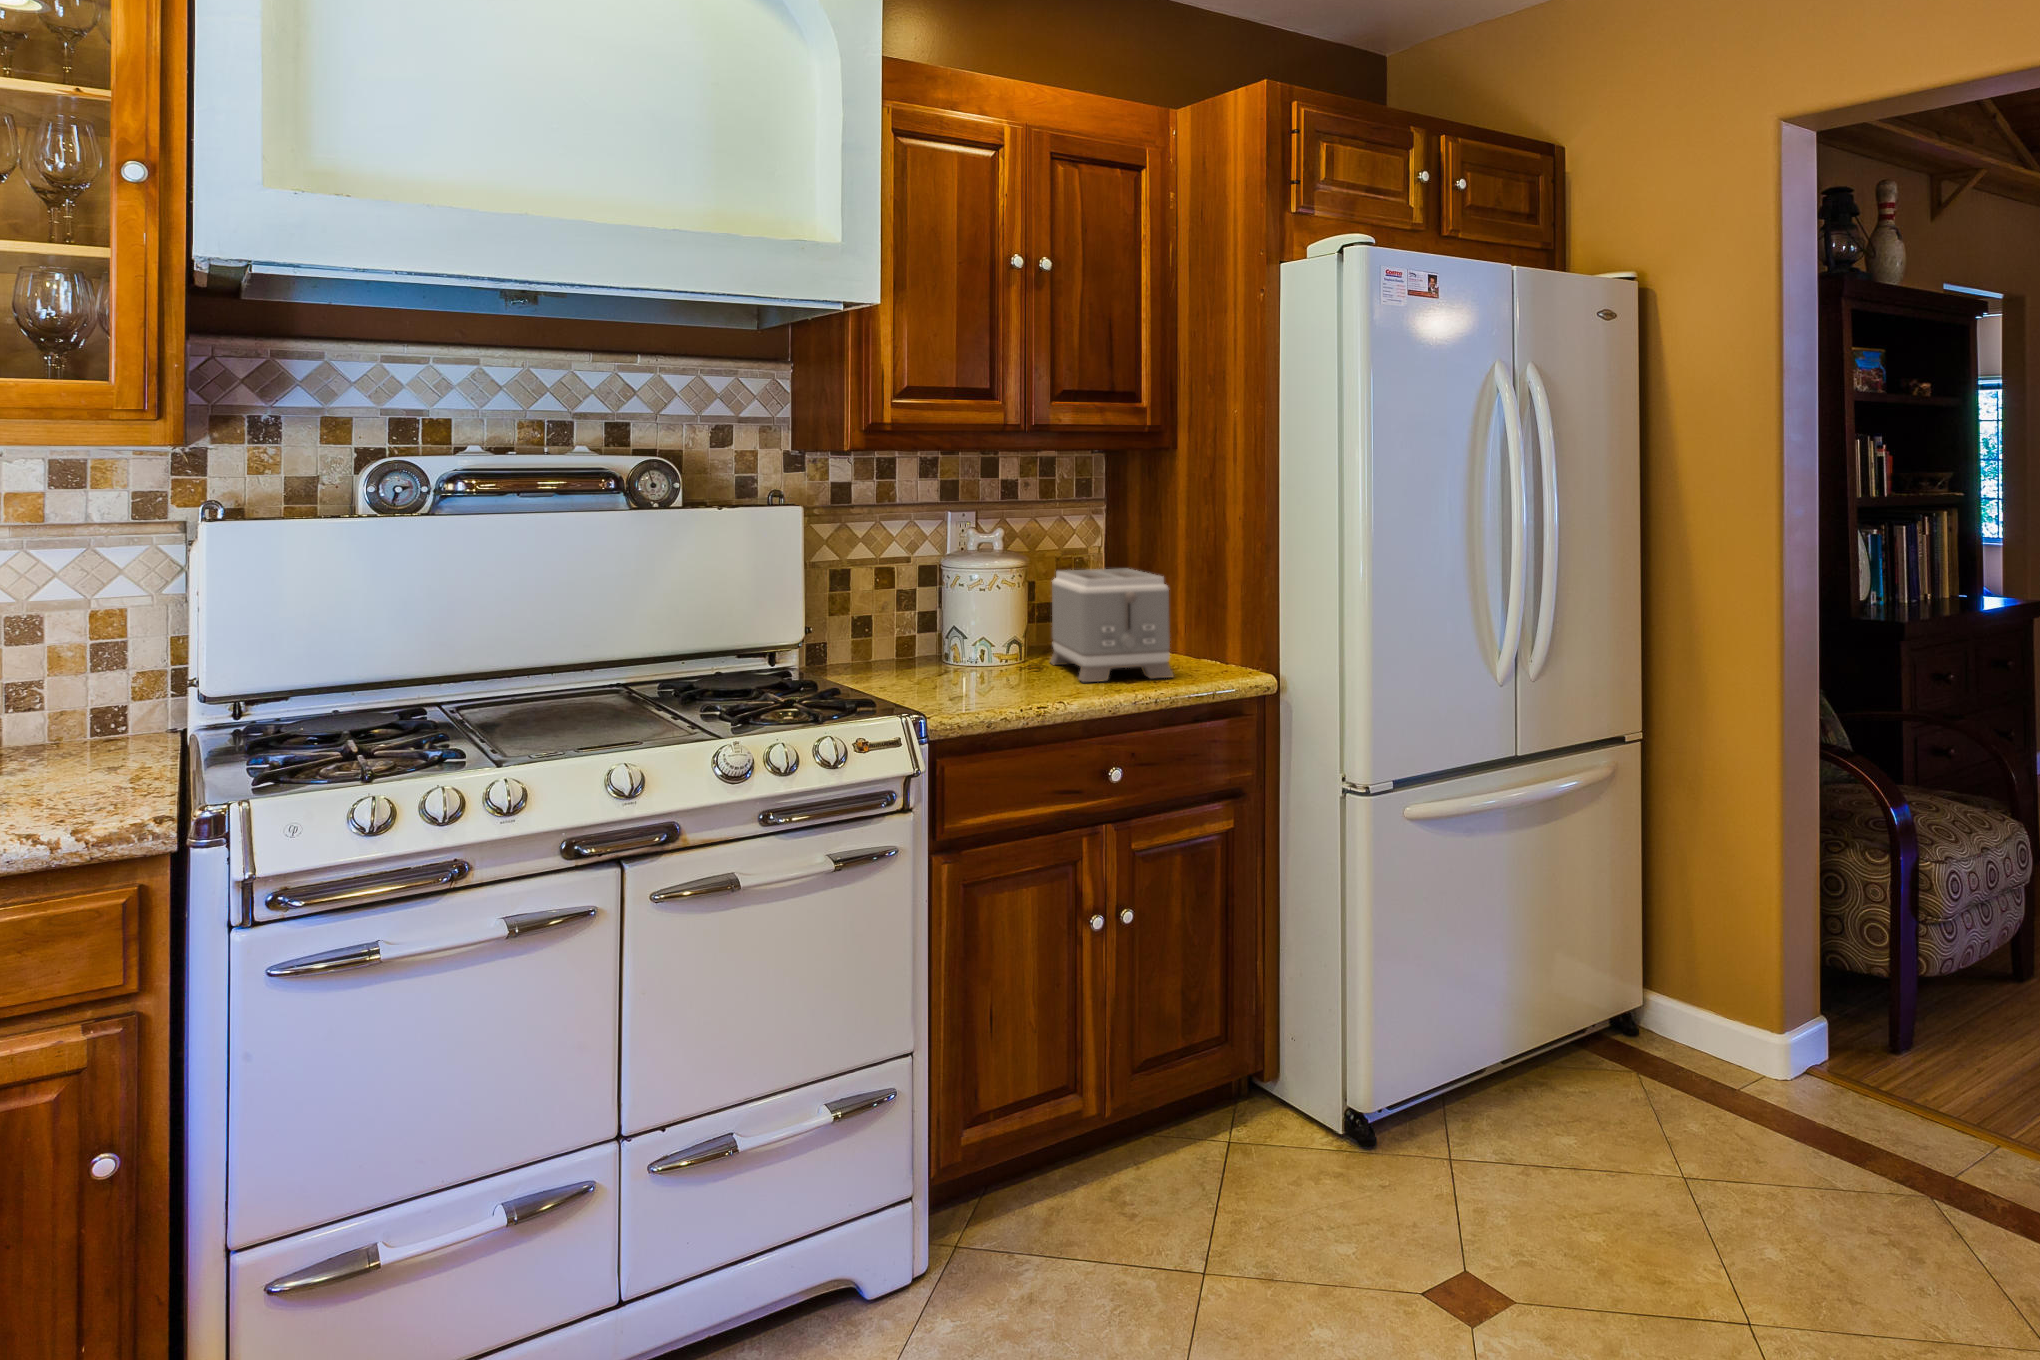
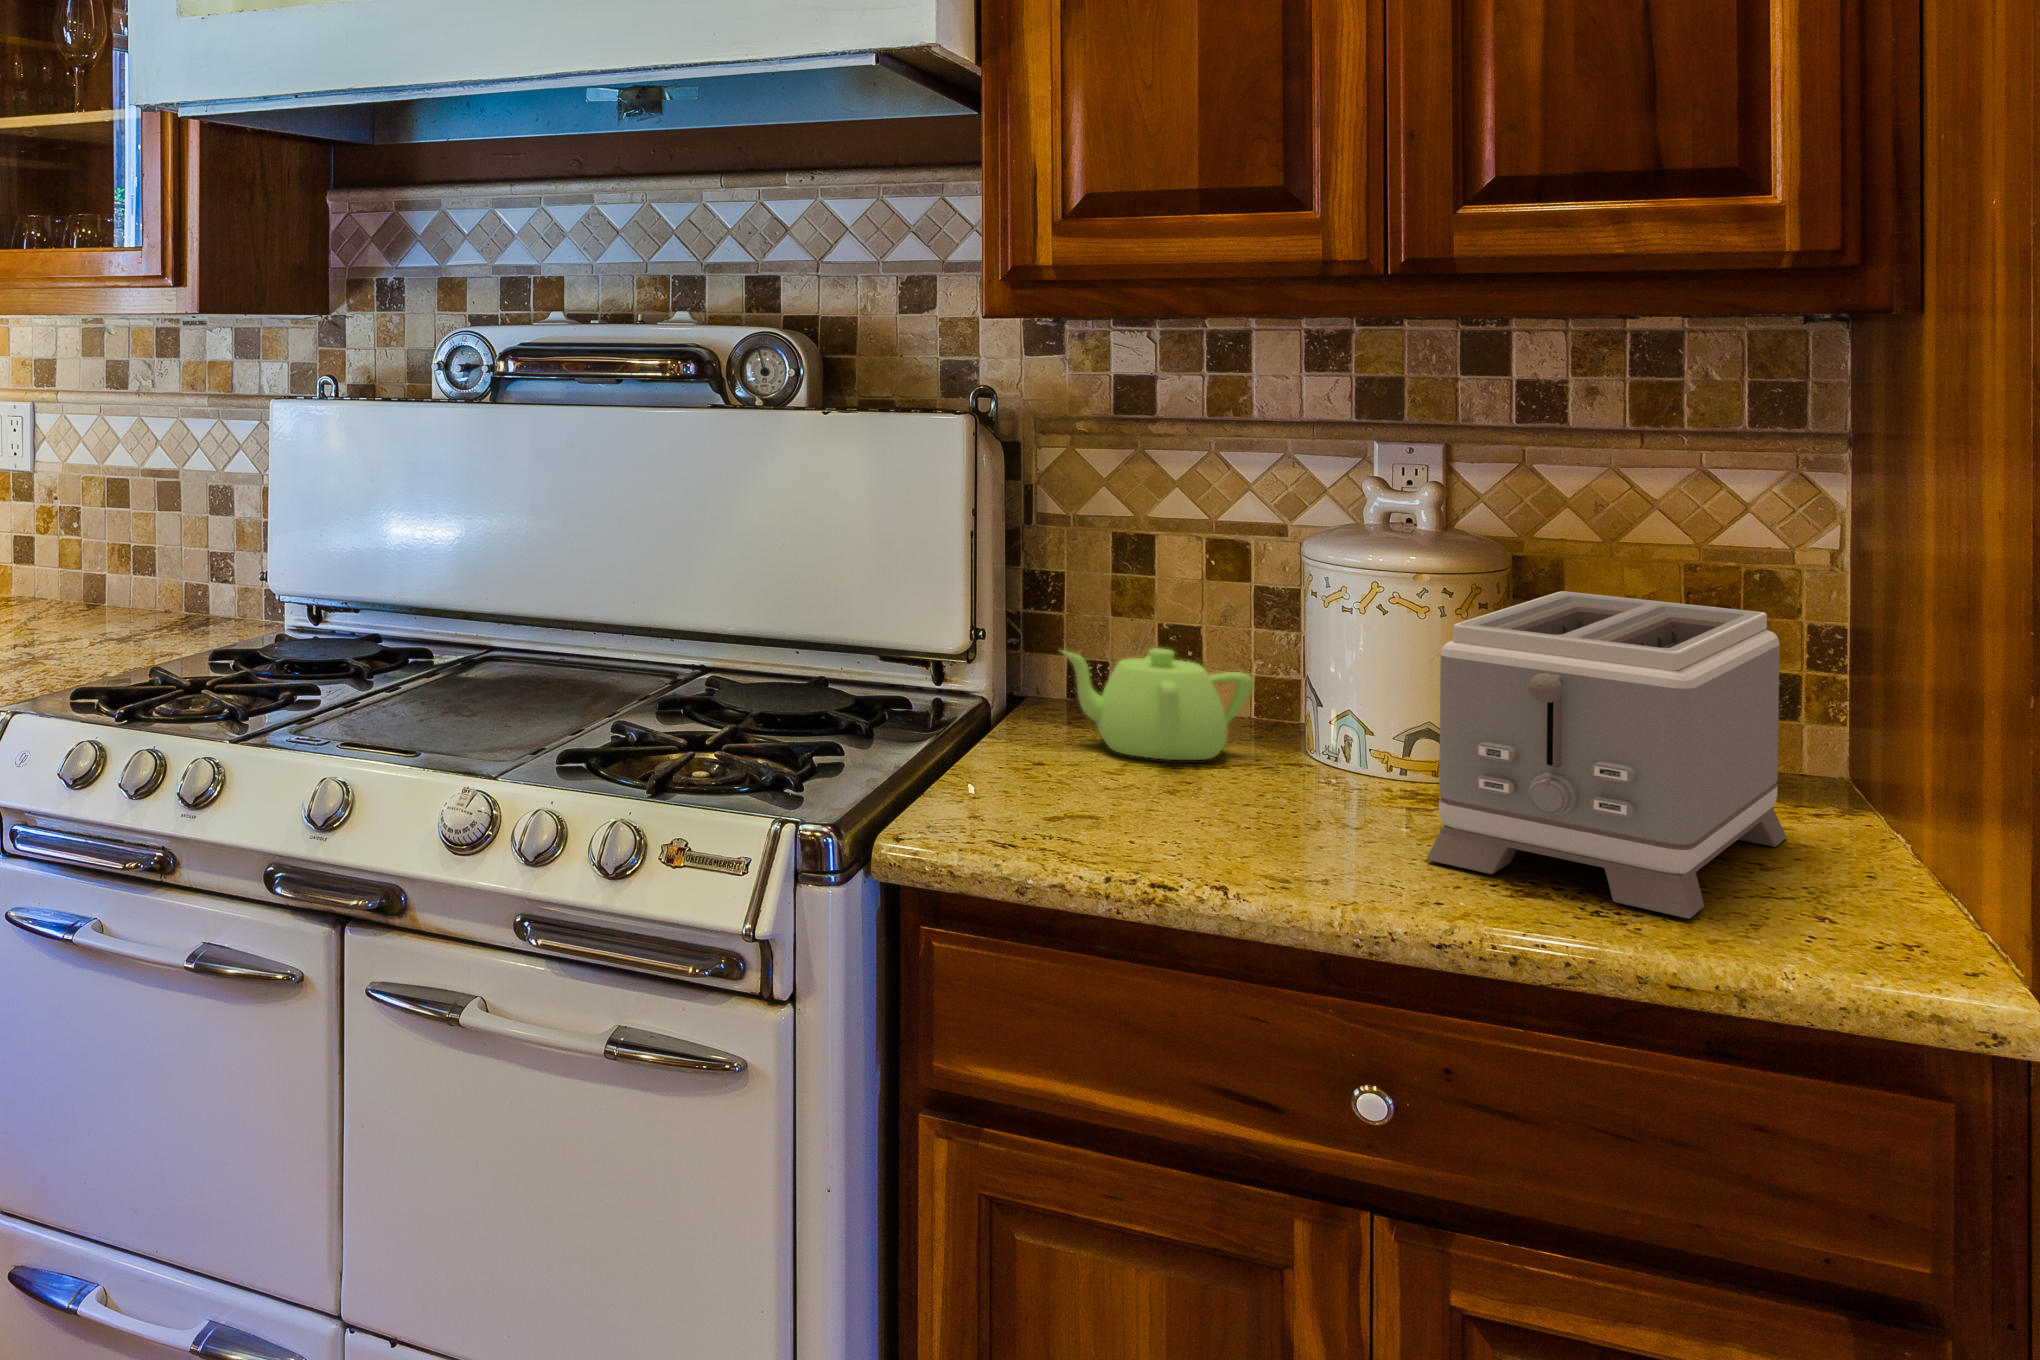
teapot: none [860,625,937,682] -> present [1061,648,1253,760]

